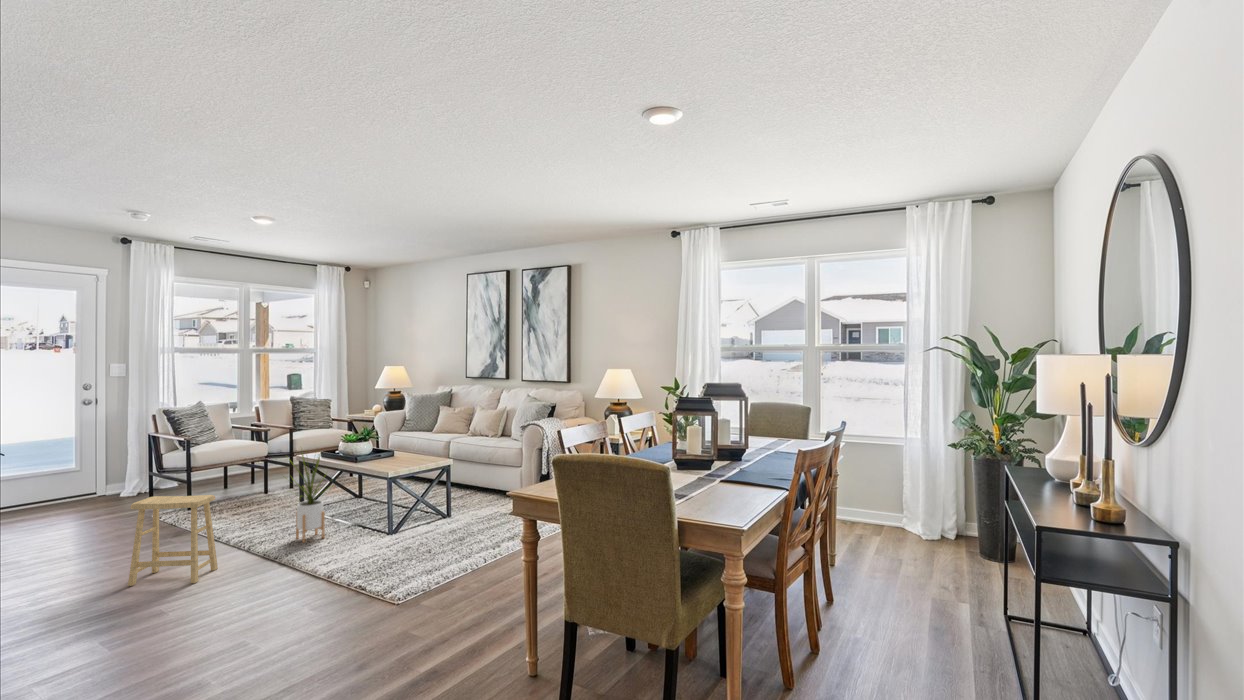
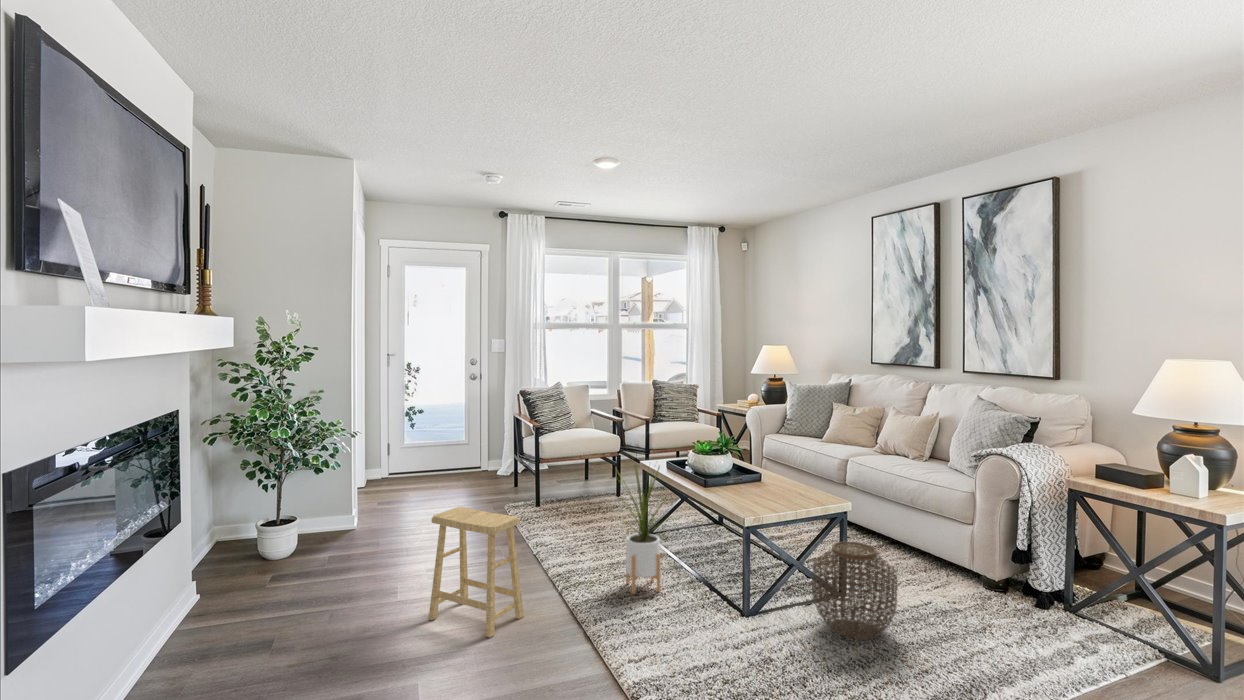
woven basket: none [431,480,479,535] -> present [812,541,897,640]

